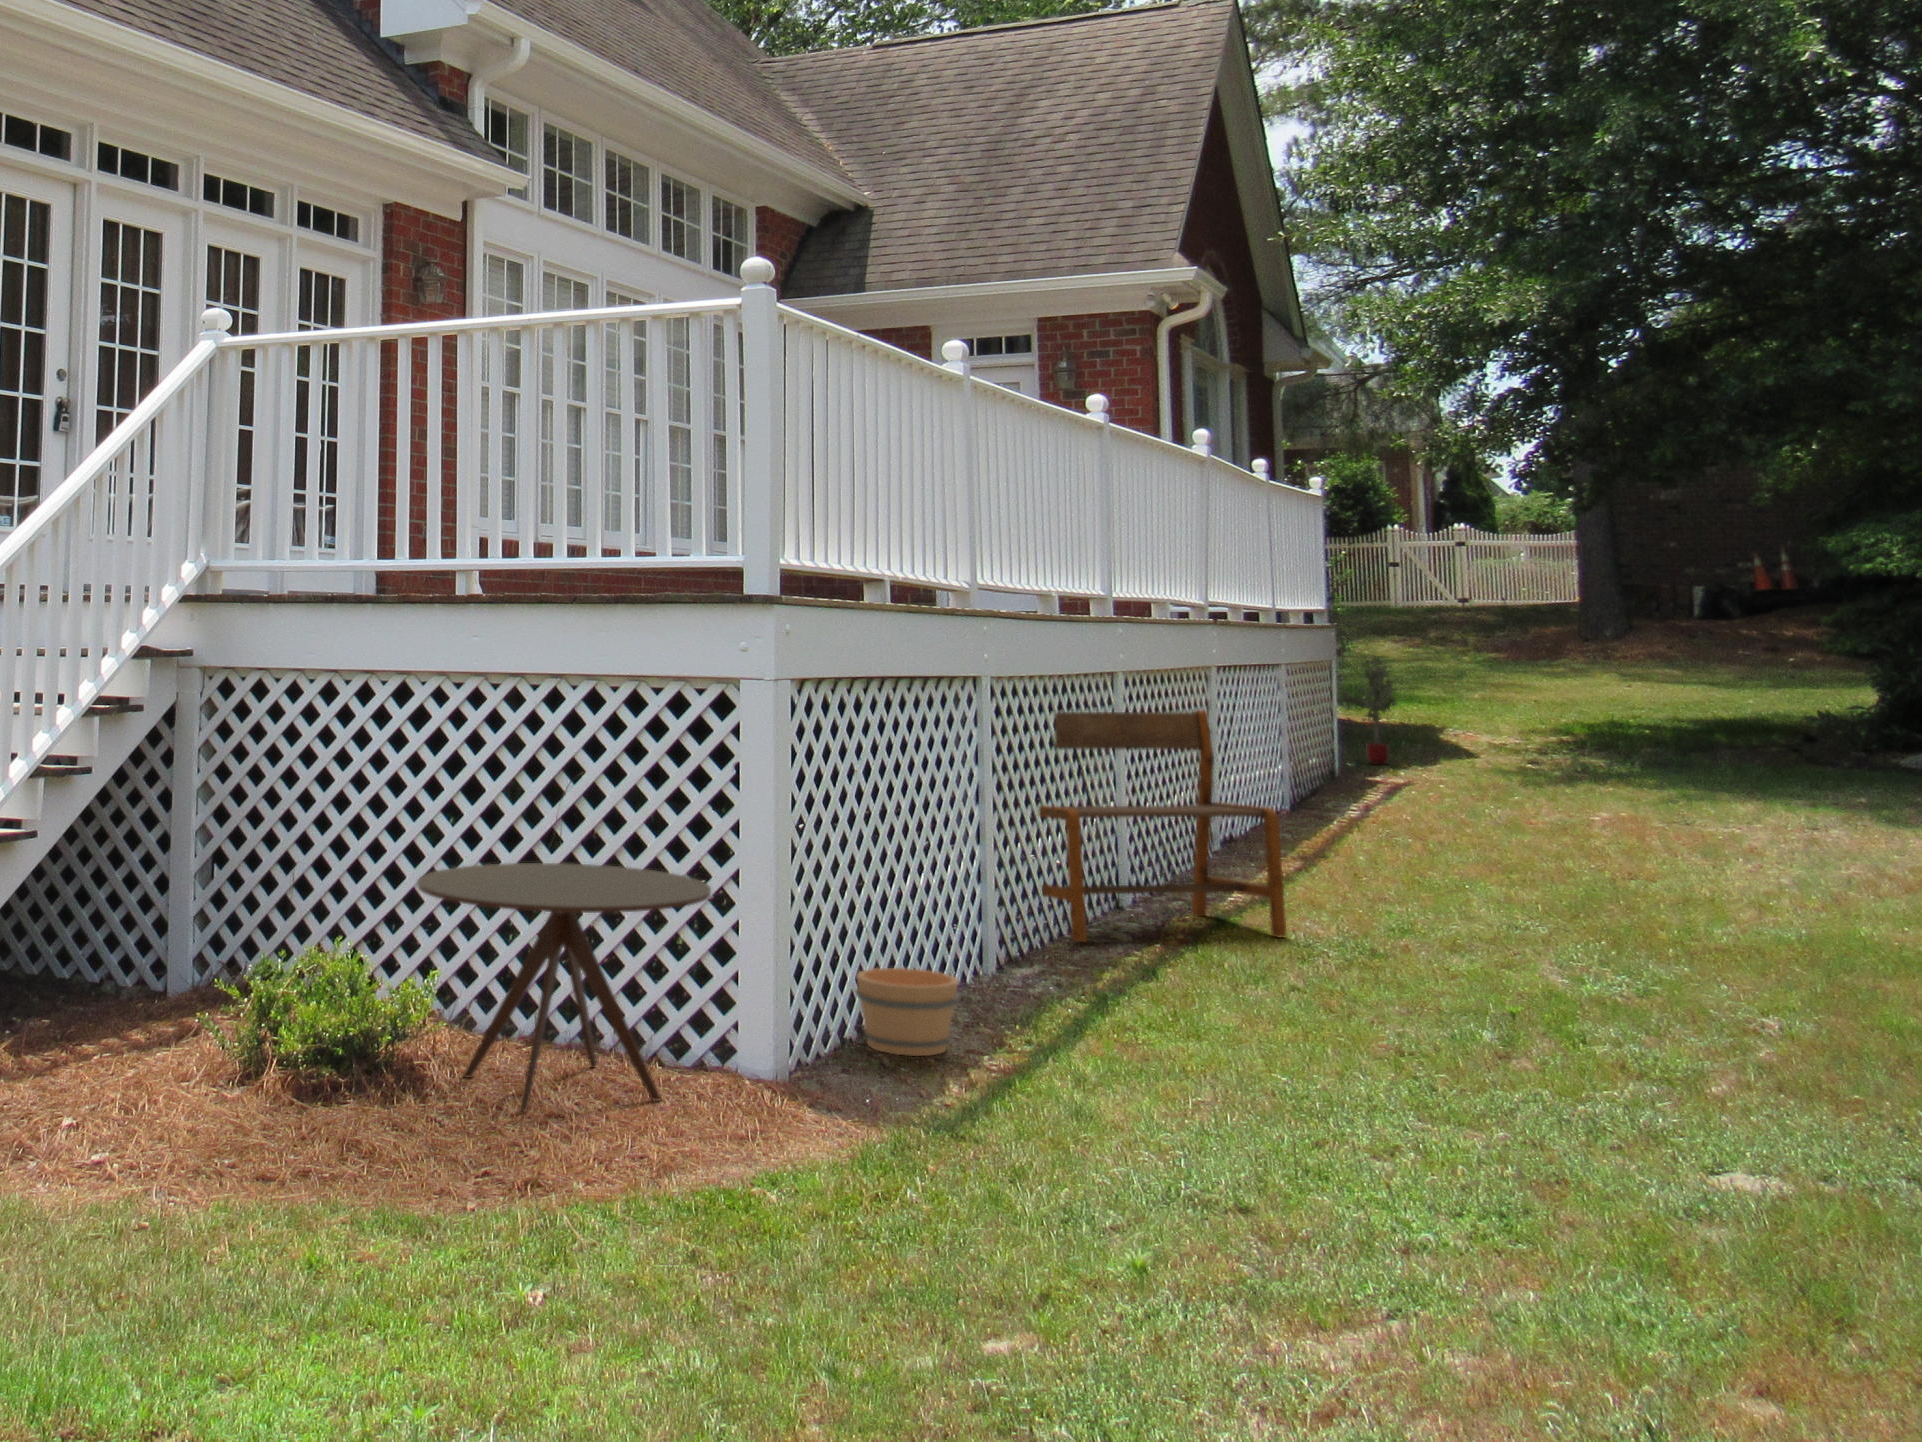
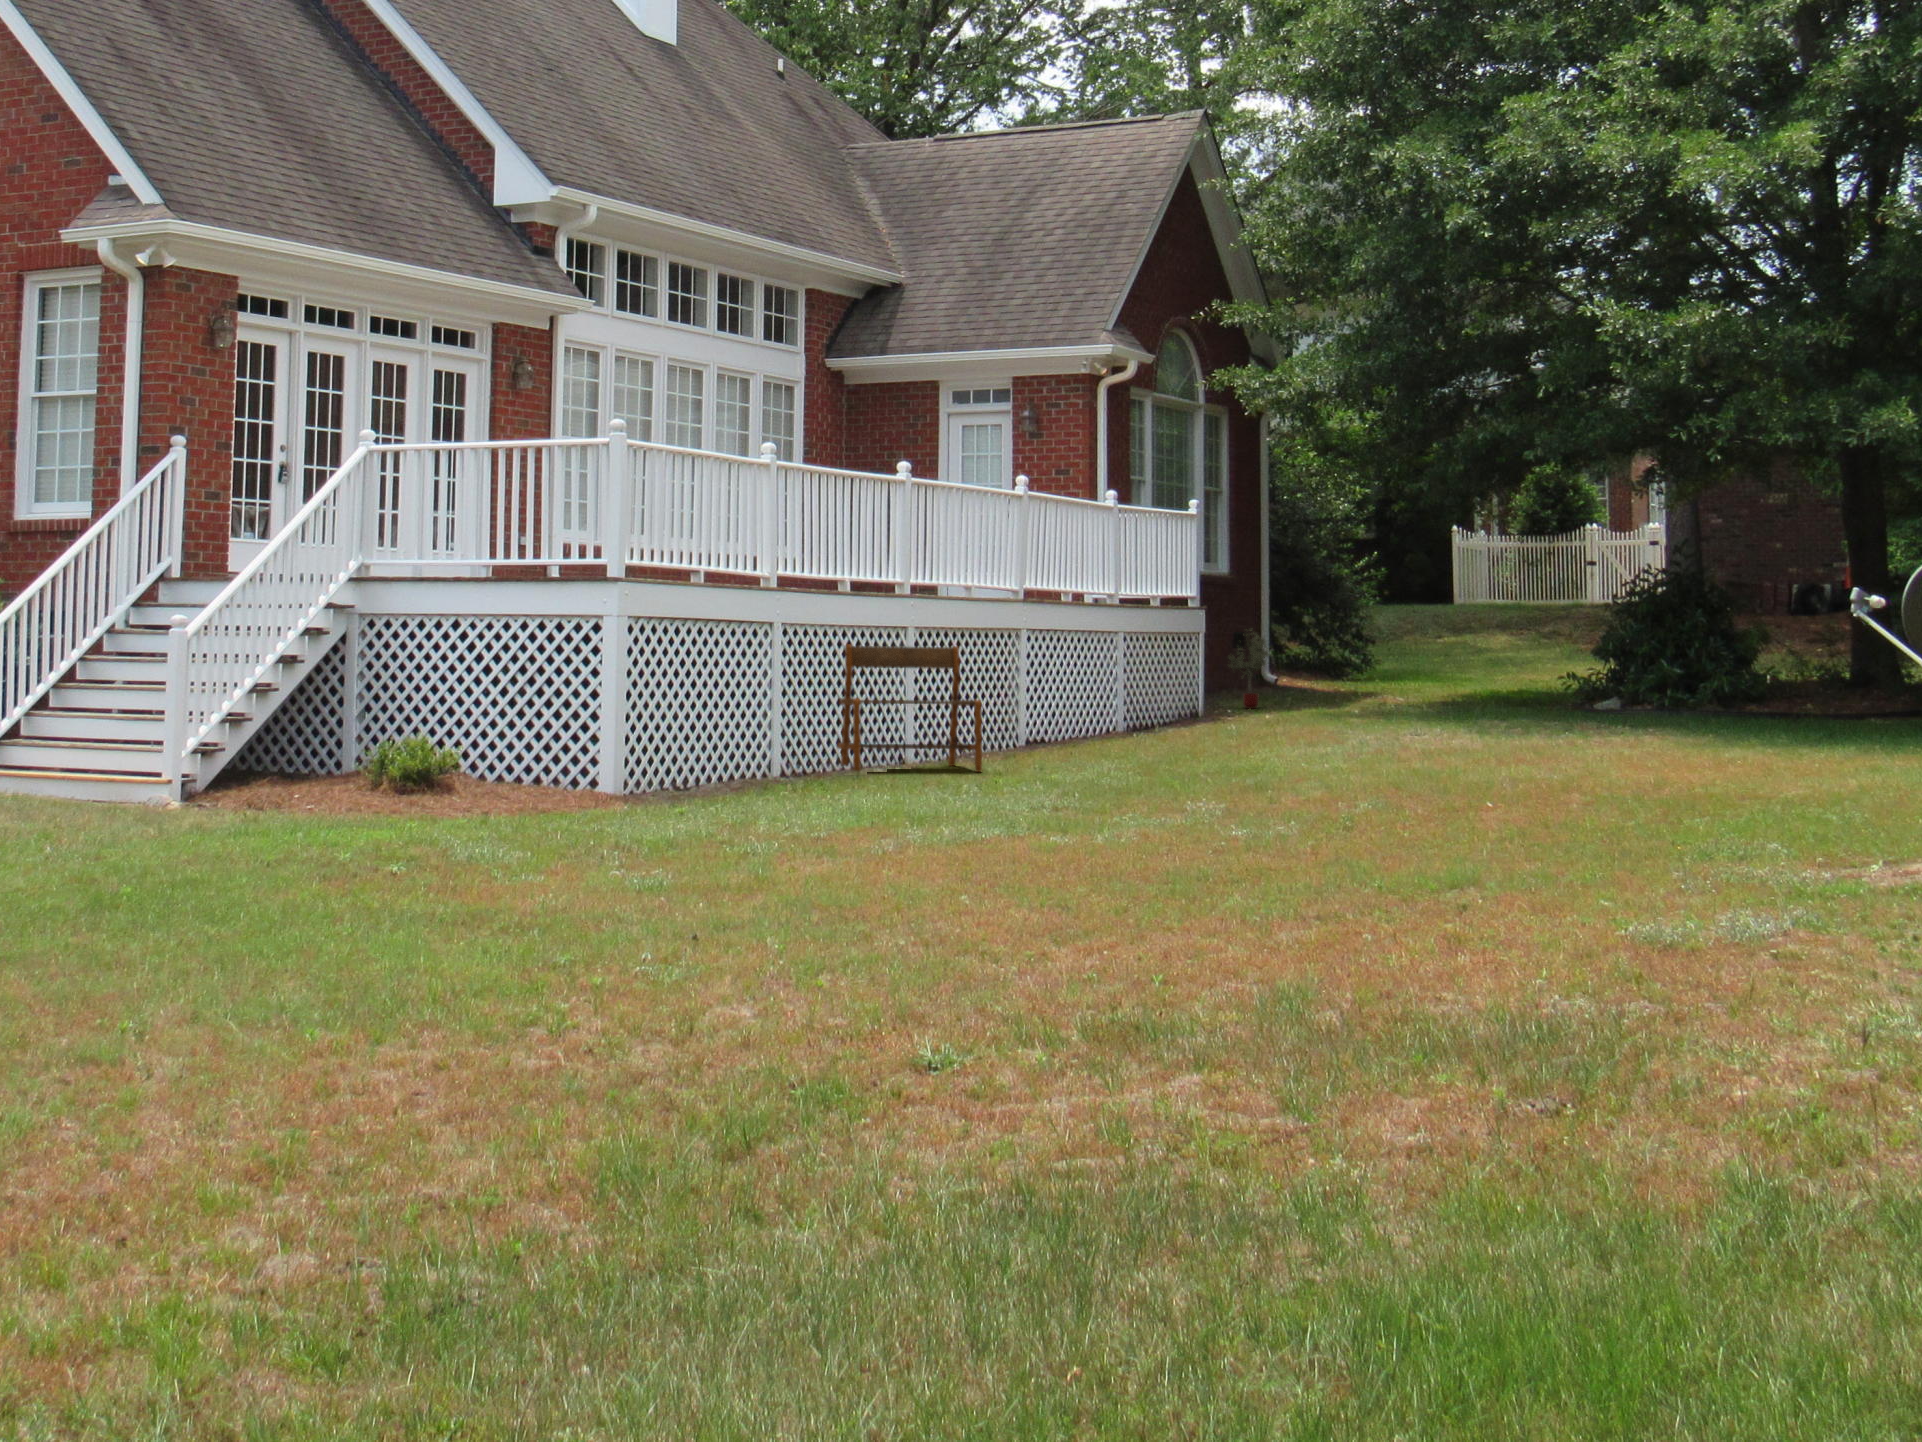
round table: present [417,863,711,1112] -> none [452,703,588,803]
bucket: present [856,968,959,1056] -> none [675,759,726,796]

